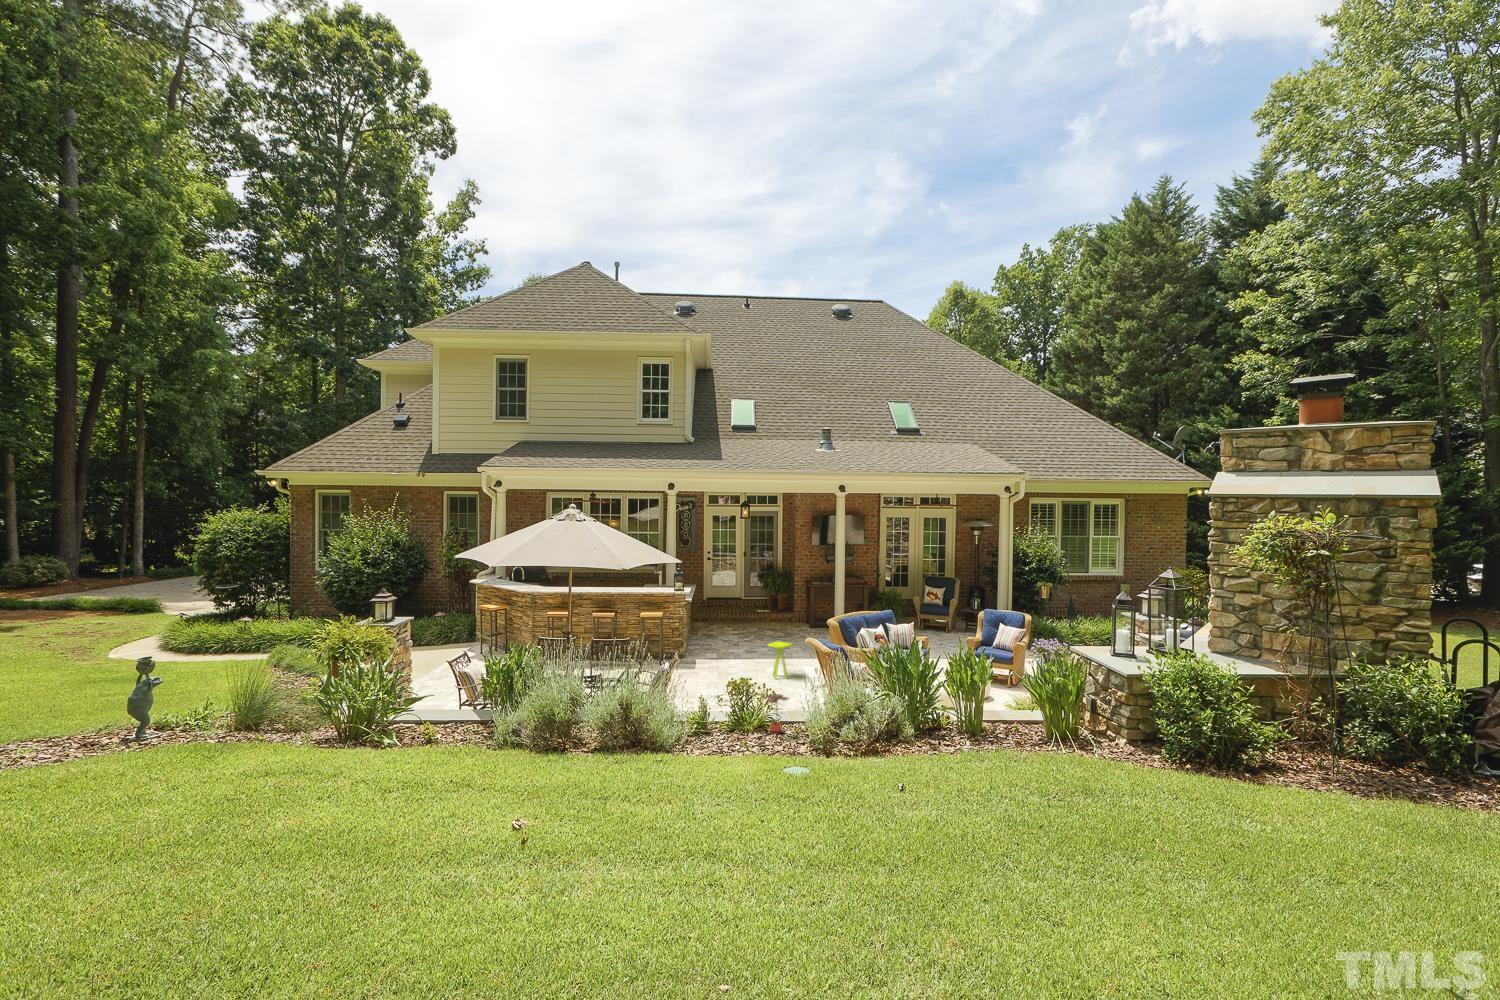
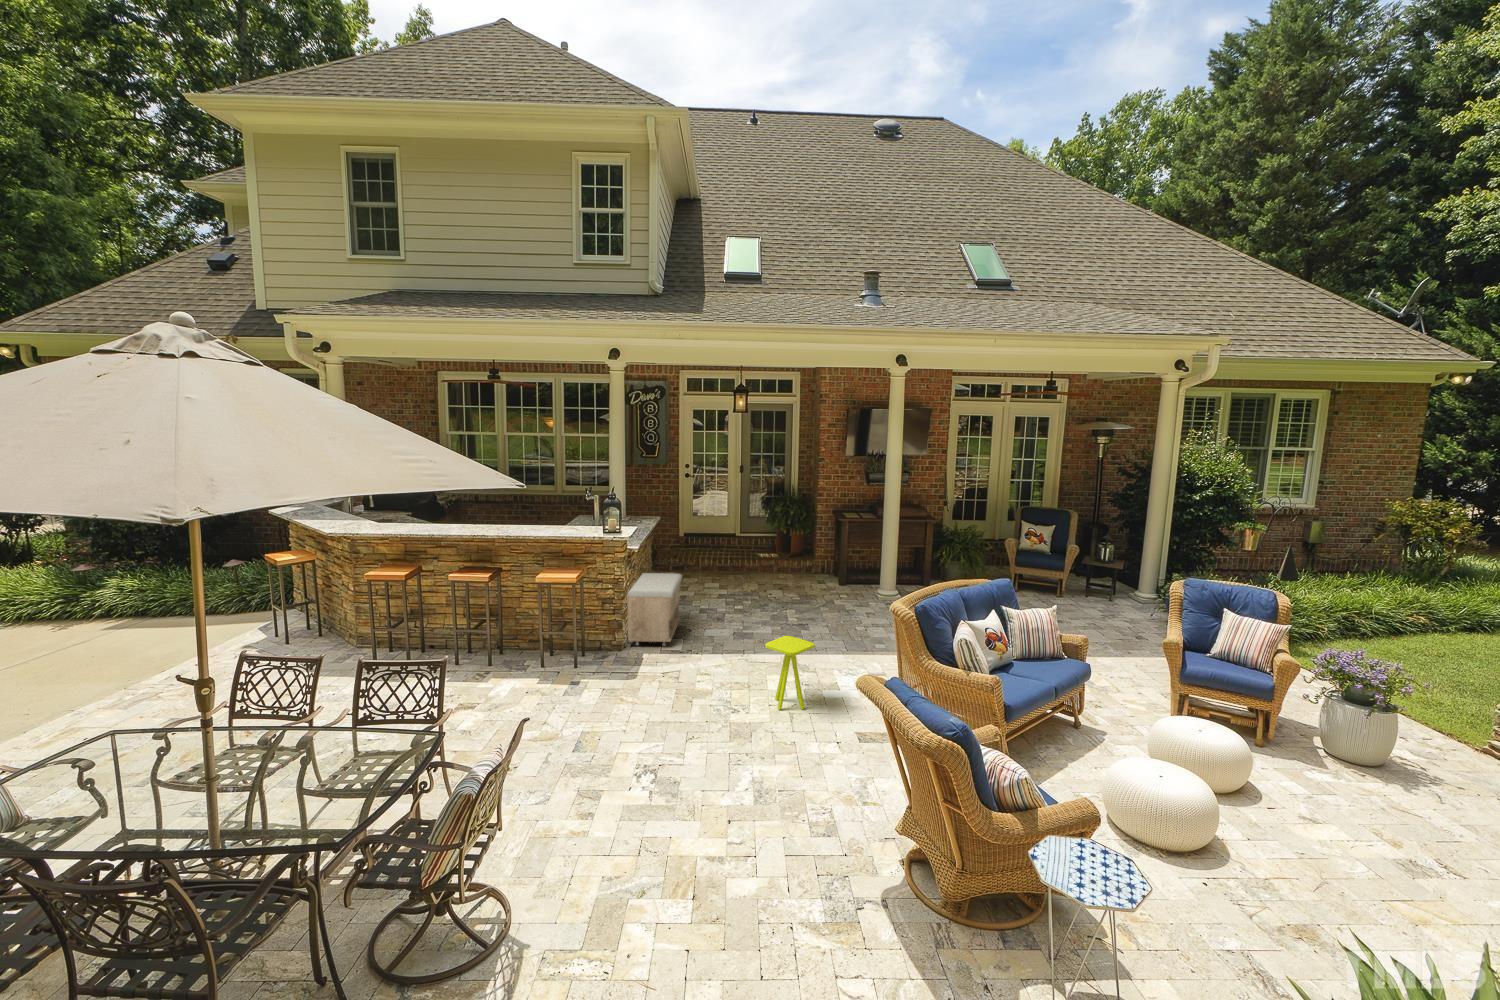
storage bench: none [686,616,714,657] -> present [627,573,682,646]
potted plant: present [764,694,788,732] -> none [738,825,807,931]

